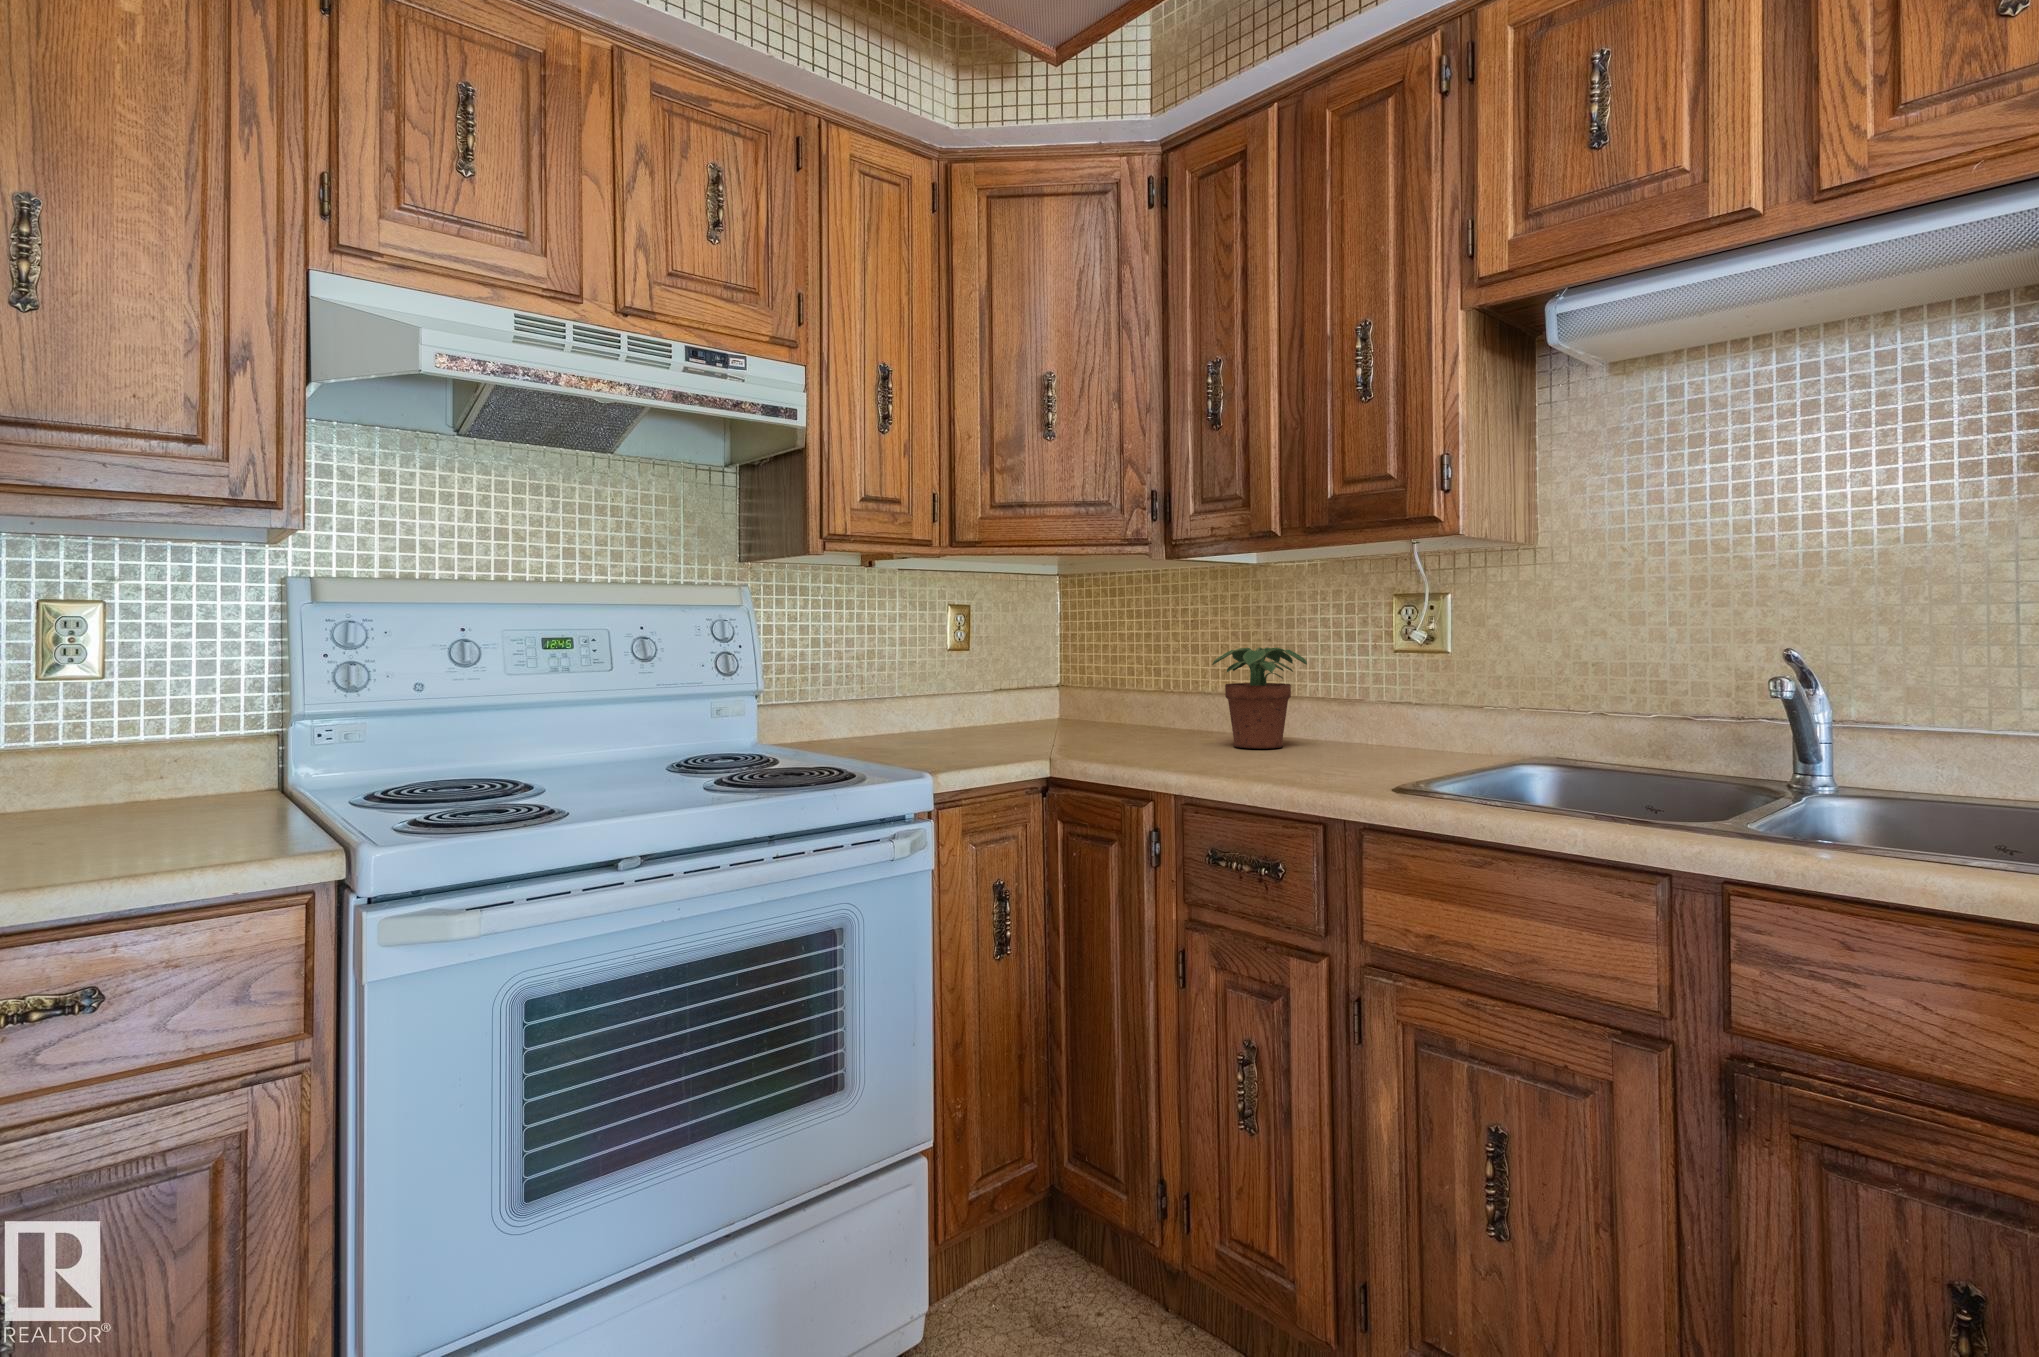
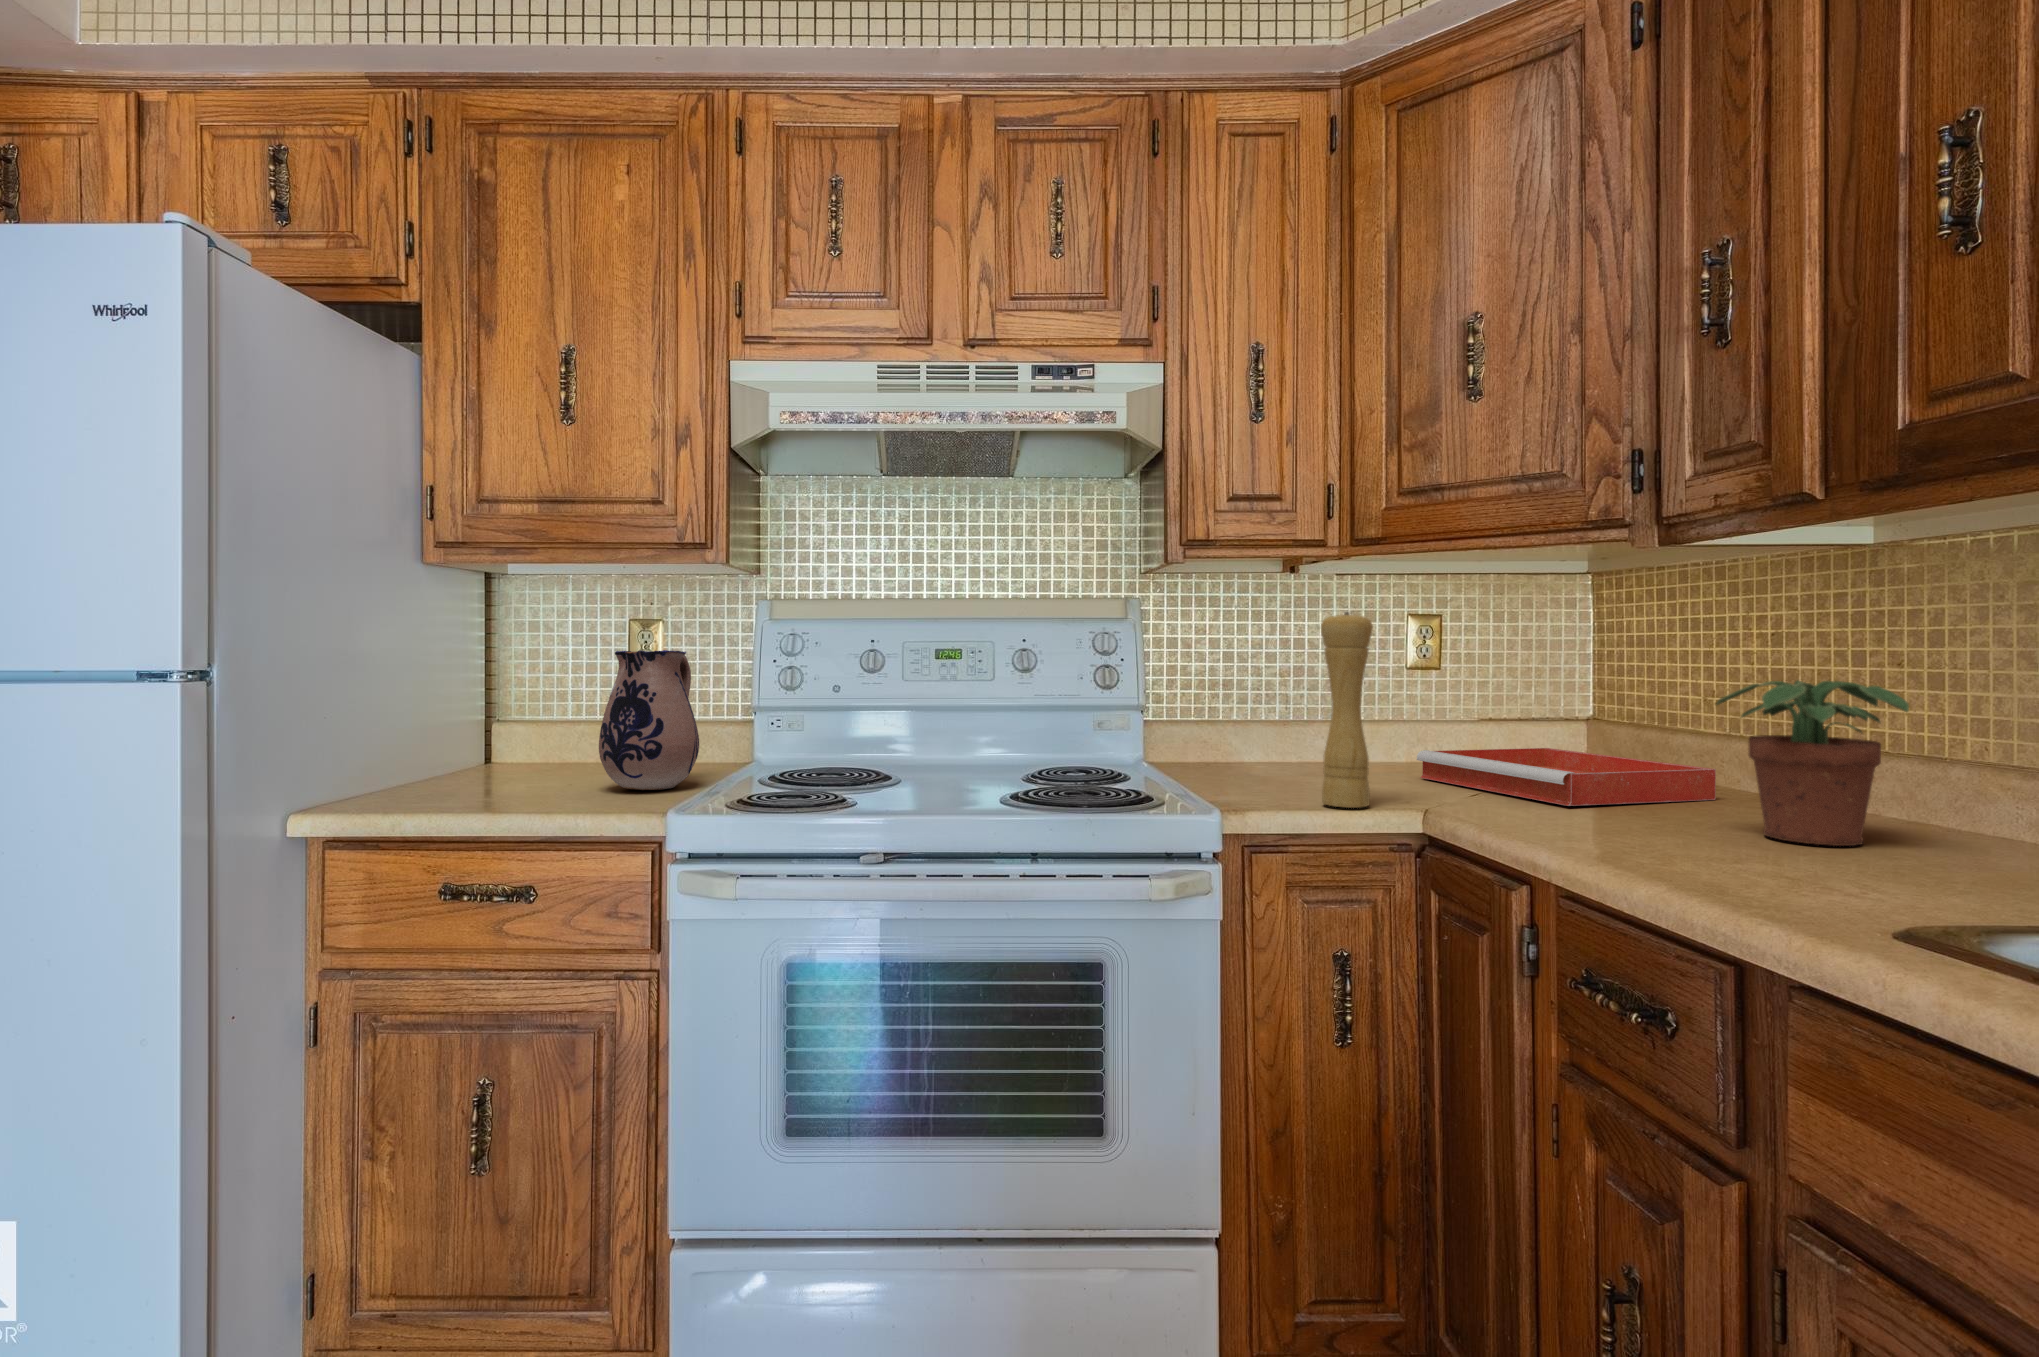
pepper mill: none [959,600,998,758] -> present [1321,612,1373,808]
ceramic pitcher: none [86,634,255,824] -> present [599,650,699,790]
tray: none [980,707,1173,743] -> present [1417,748,1716,806]

